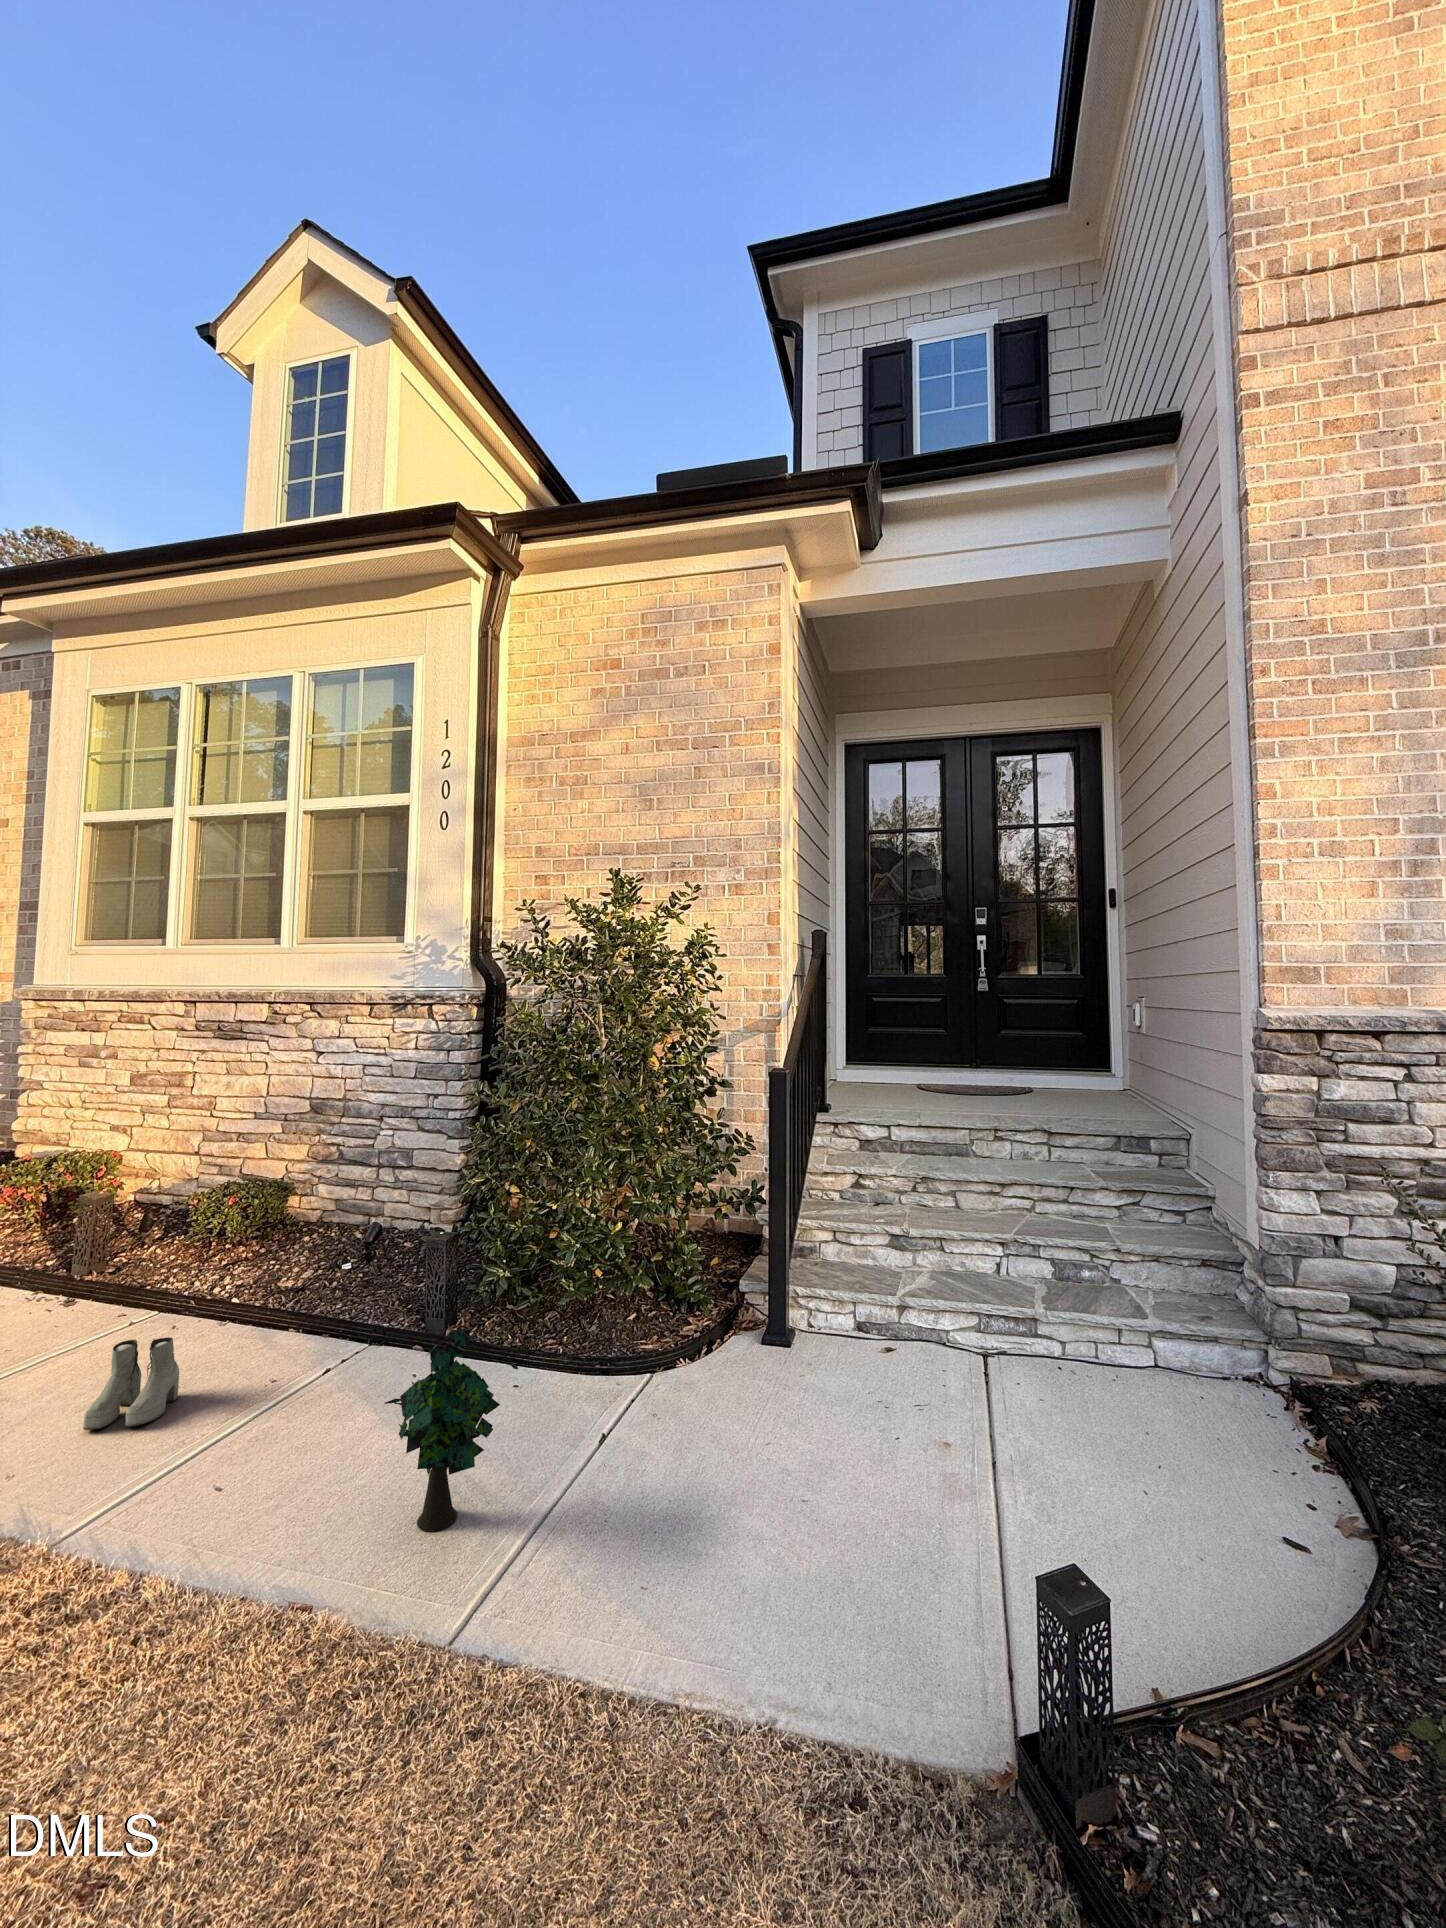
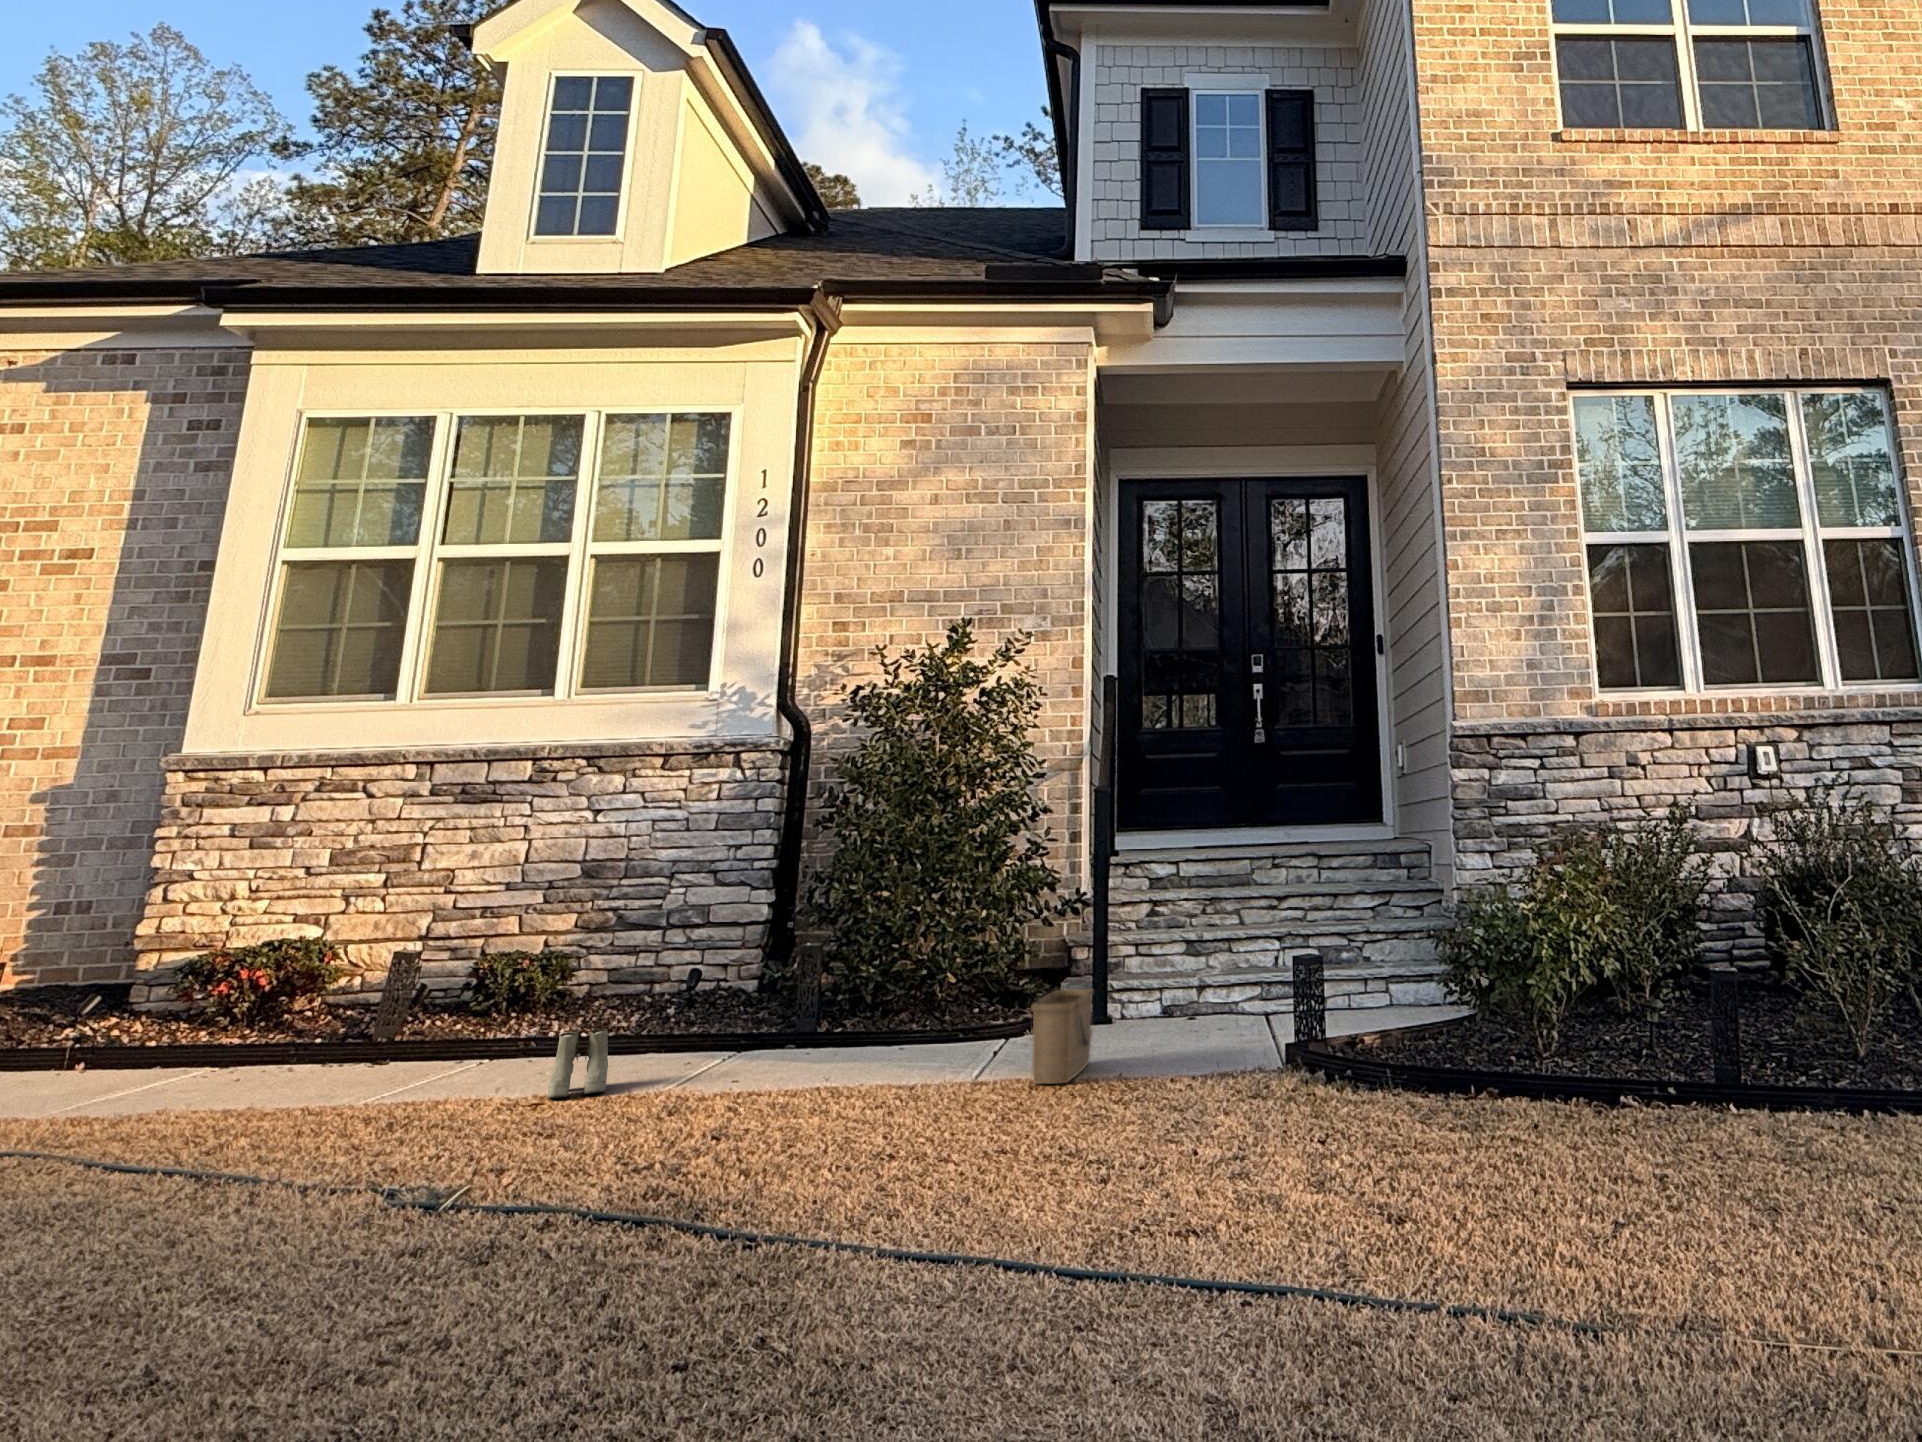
decorative plant: present [385,1329,500,1531] -> none [867,949,946,1093]
basket: none [600,1373,722,1569] -> present [1032,989,1093,1084]

